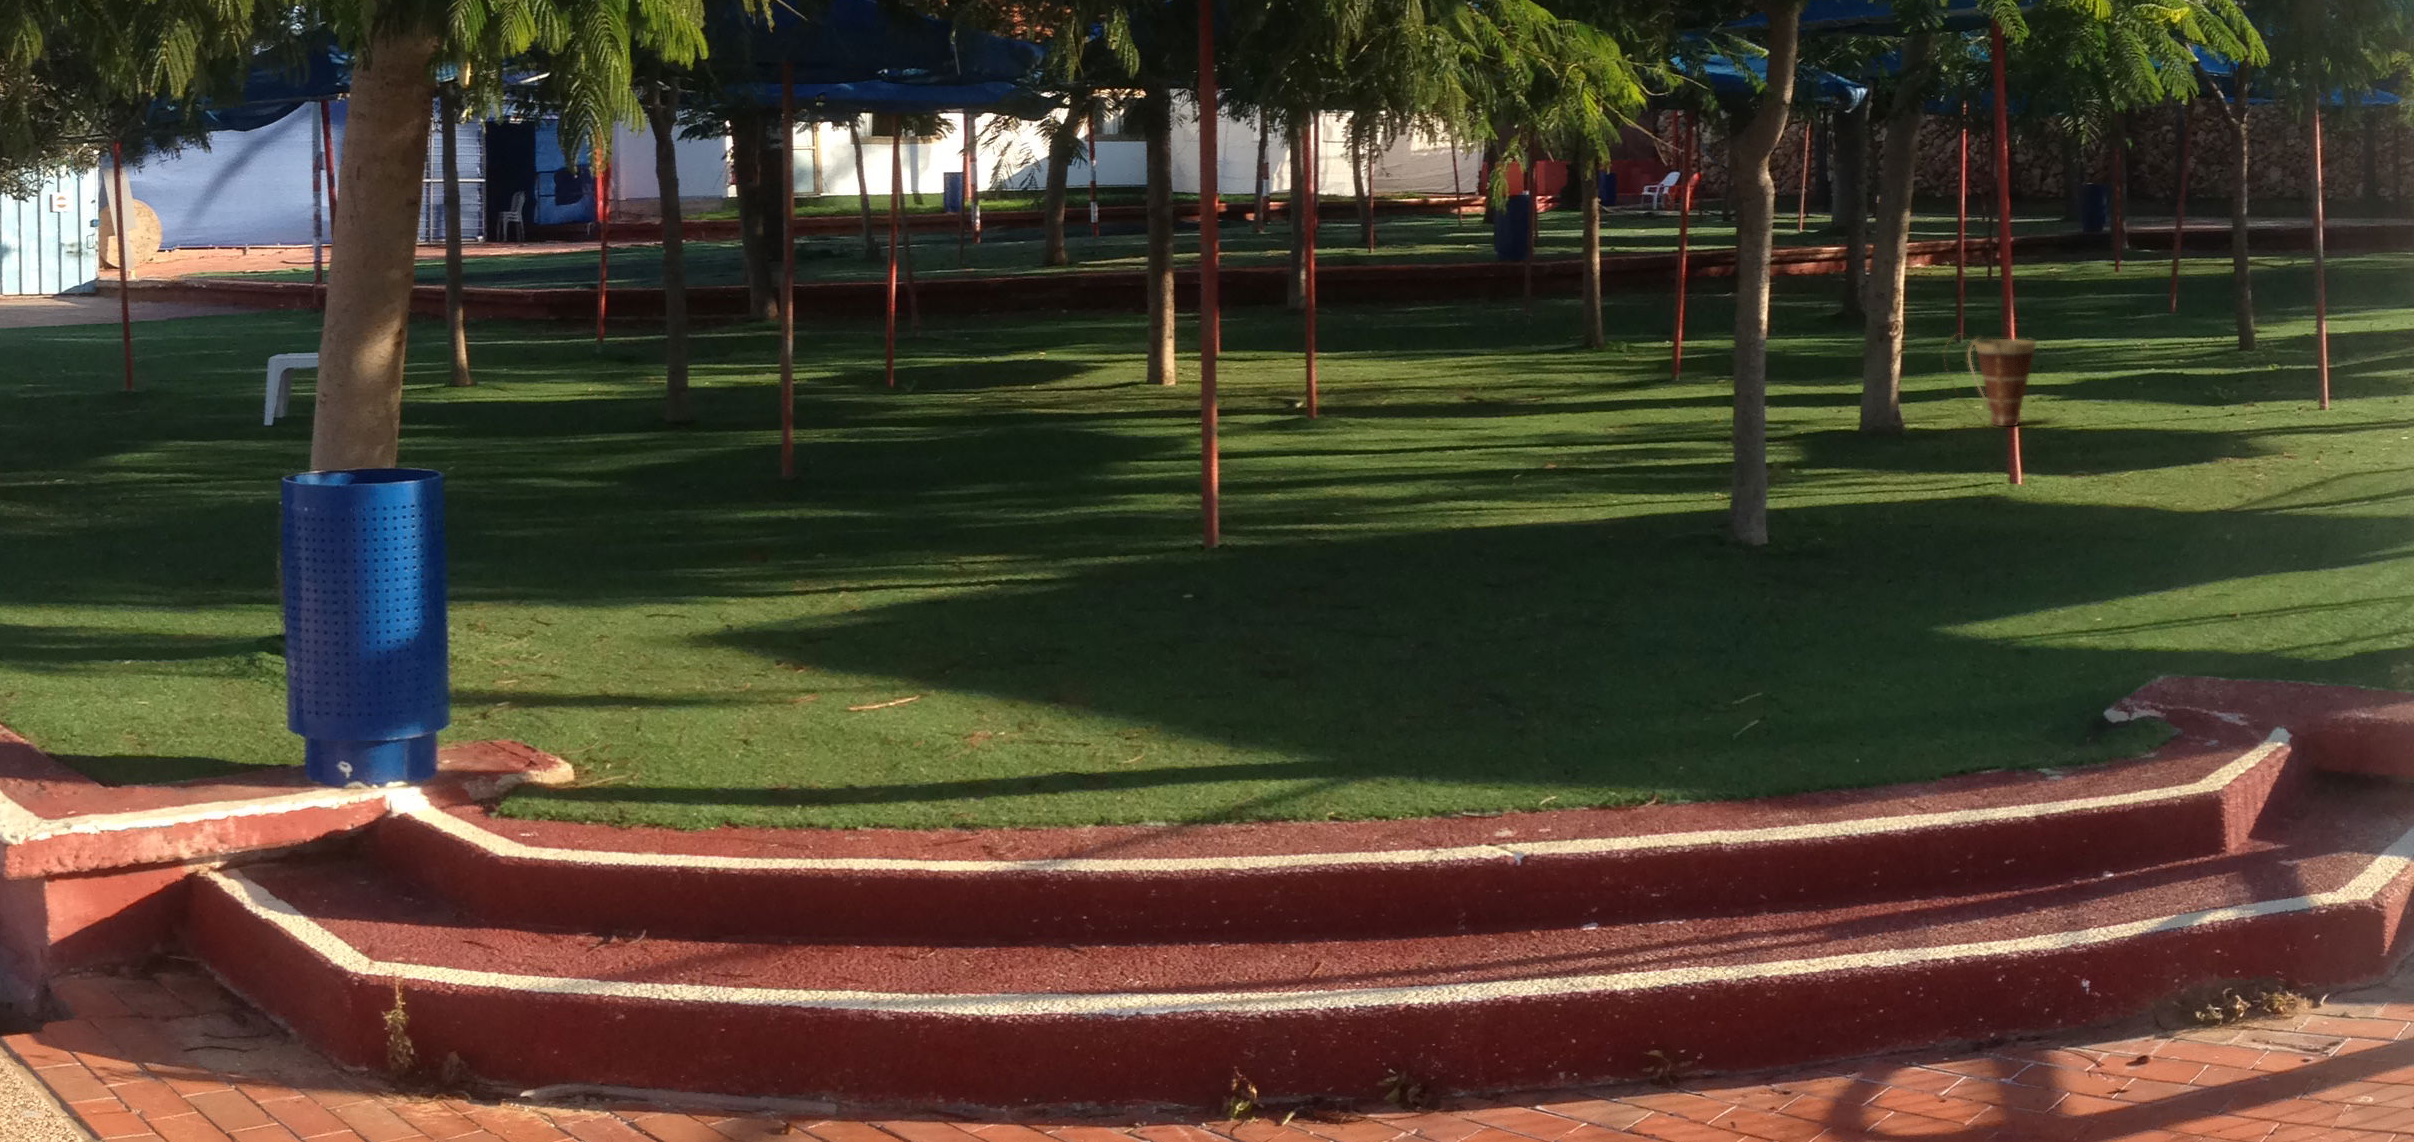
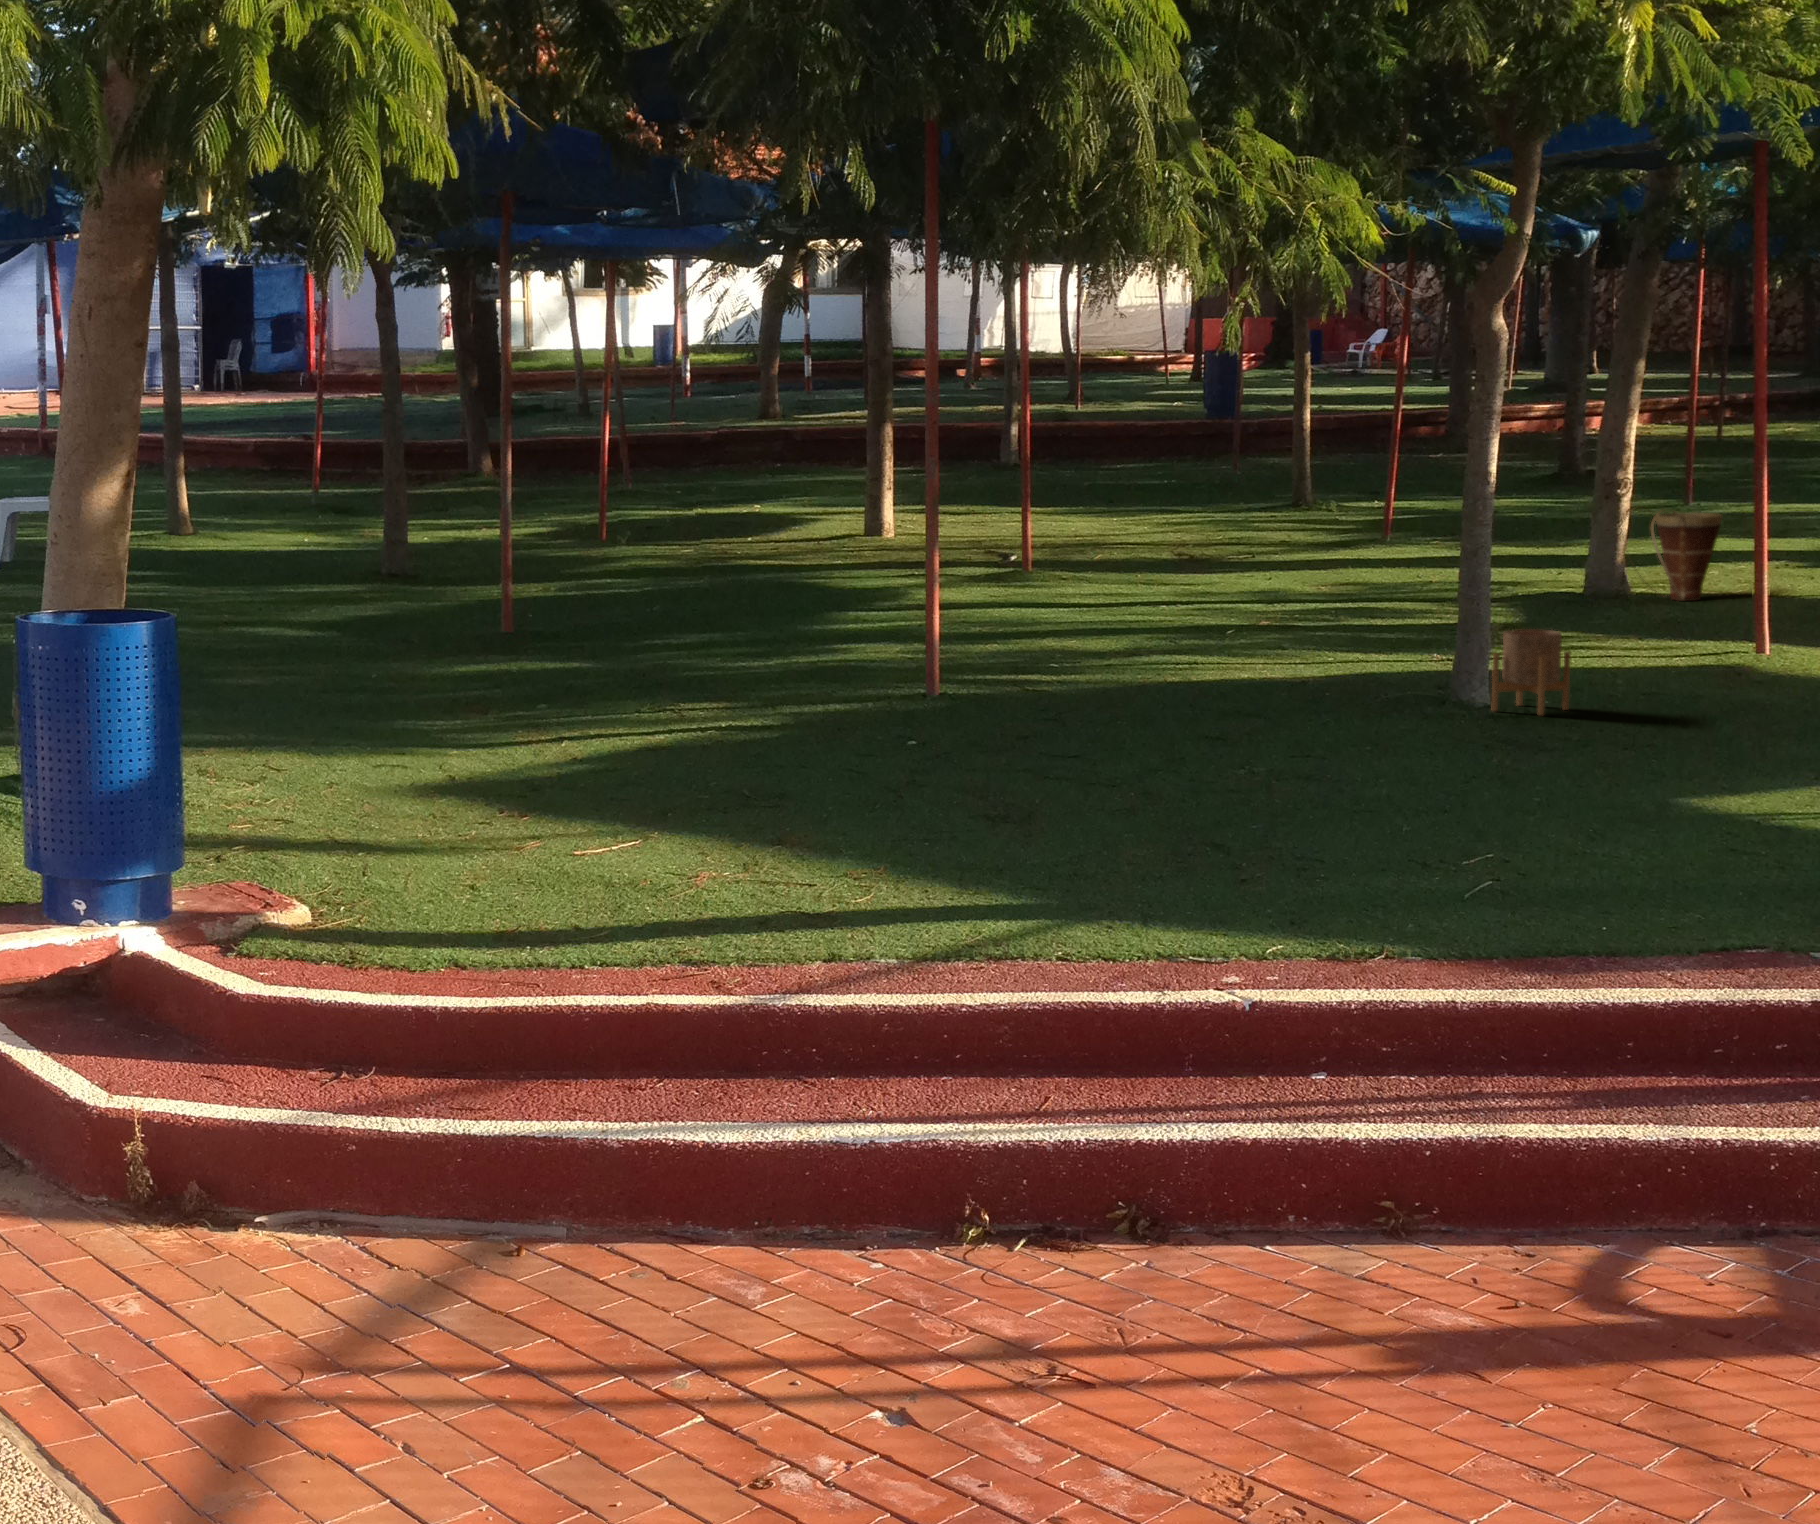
planter: none [1774,466,1845,549] -> present [1491,629,1571,715]

